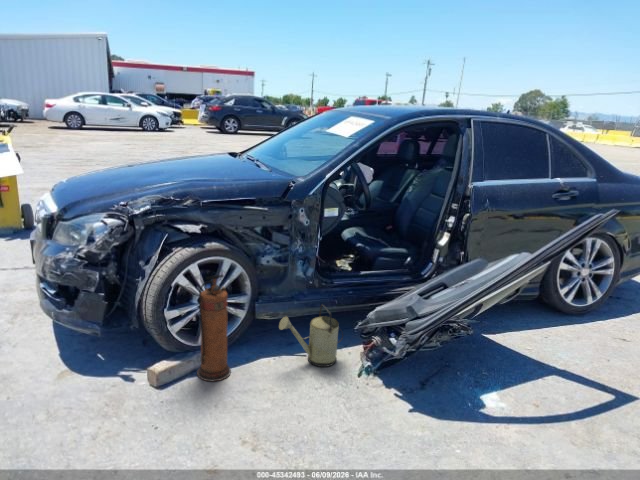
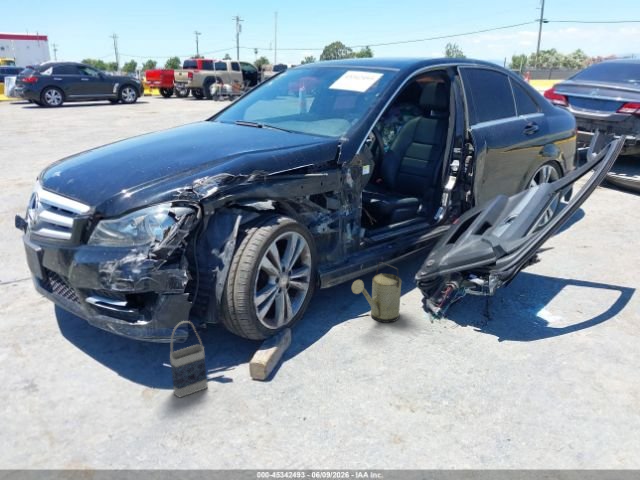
fire extinguisher: present [197,275,231,382] -> none [284,248,319,361]
bag: none [77,318,113,385] -> present [170,321,208,397]

